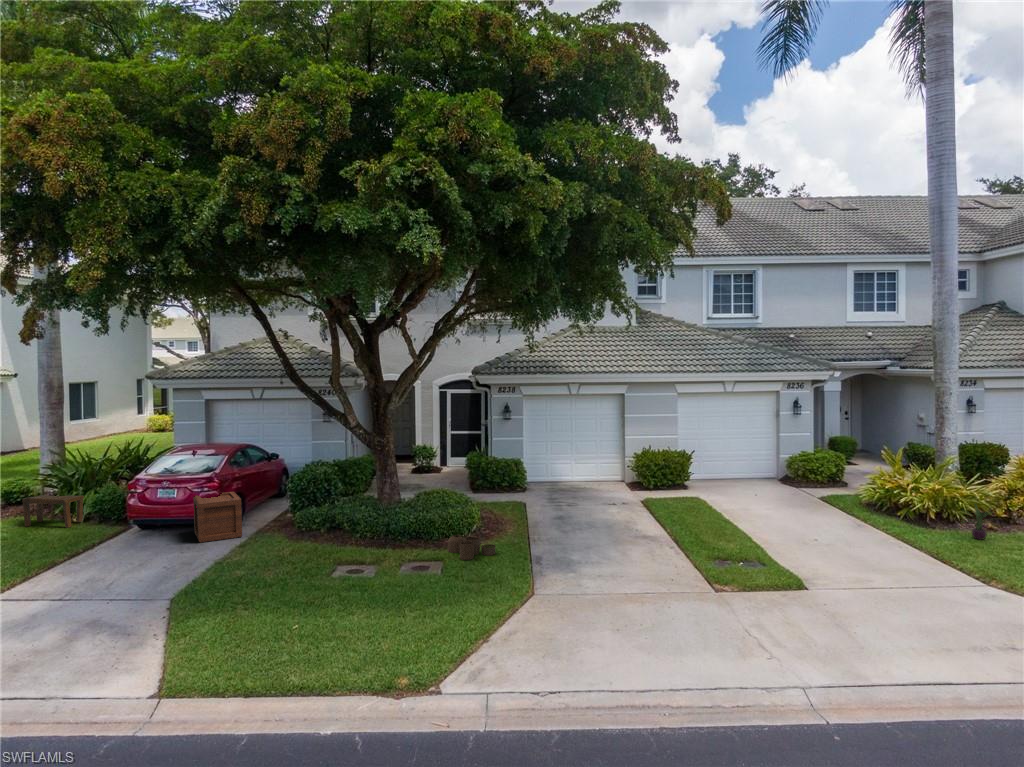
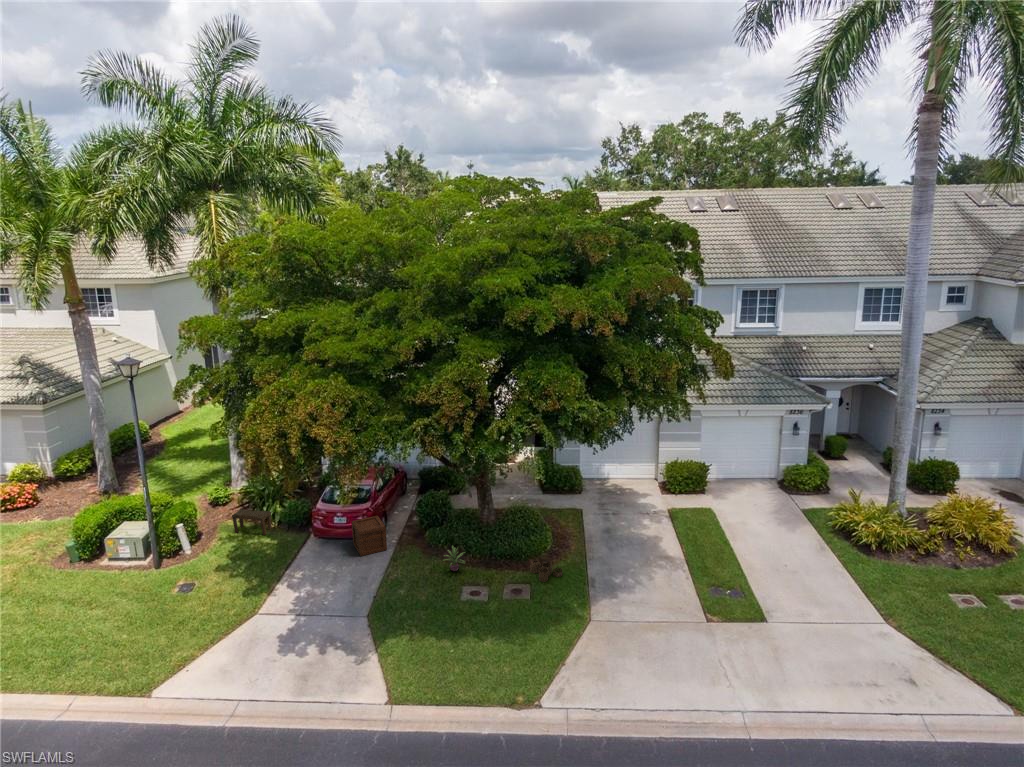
decorative plant: present [971,505,987,540] -> present [446,546,463,571]

